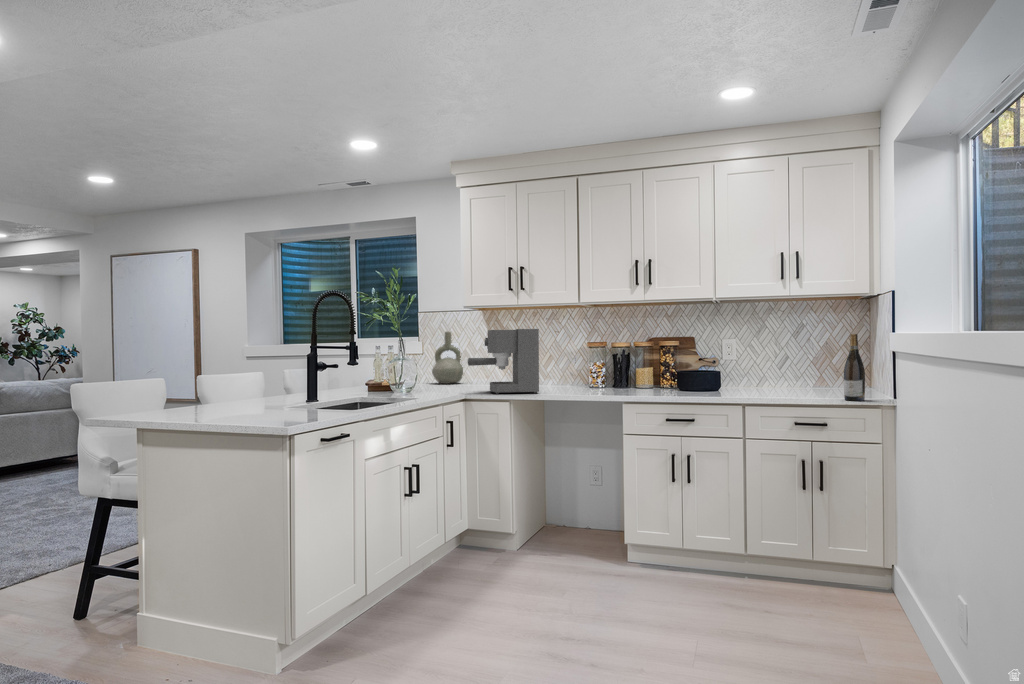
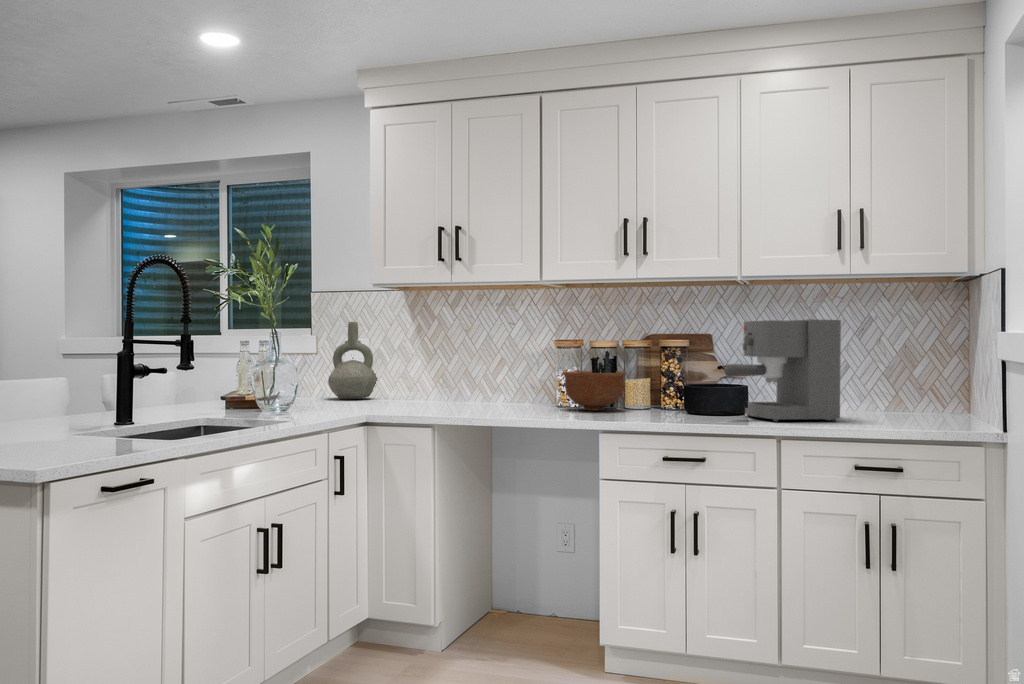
coffee maker: present [468,329,539,394] -> present [724,319,841,422]
wine bottle: present [844,334,865,401] -> none [927,332,958,433]
bowl: none [594,363,637,389] -> present [563,371,626,410]

